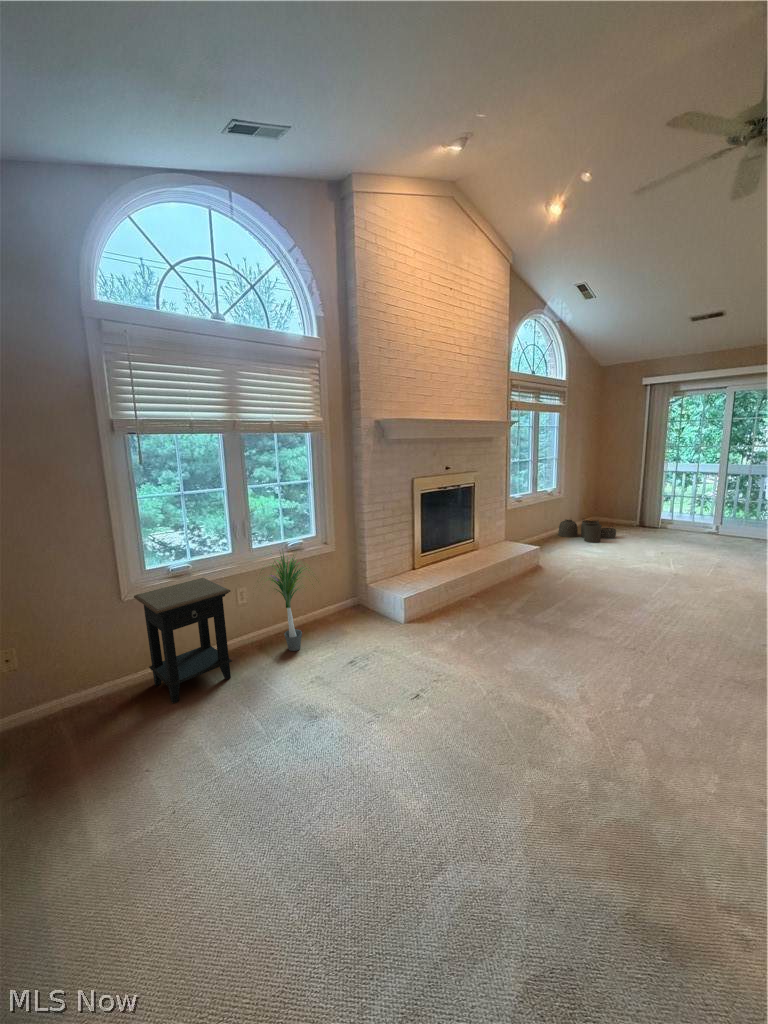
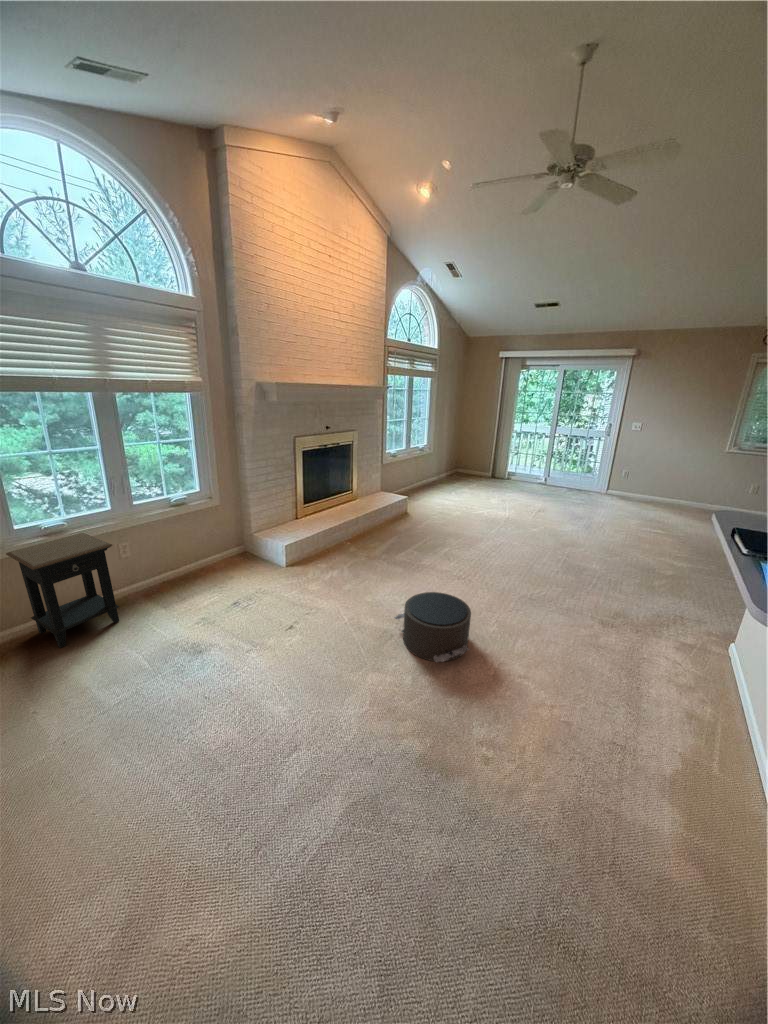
woven basket: present [558,520,616,542] -> none [428,470,472,491]
potted plant: present [261,554,313,651] -> none [137,501,208,594]
pouf: none [555,667,686,773] -> present [395,592,471,662]

